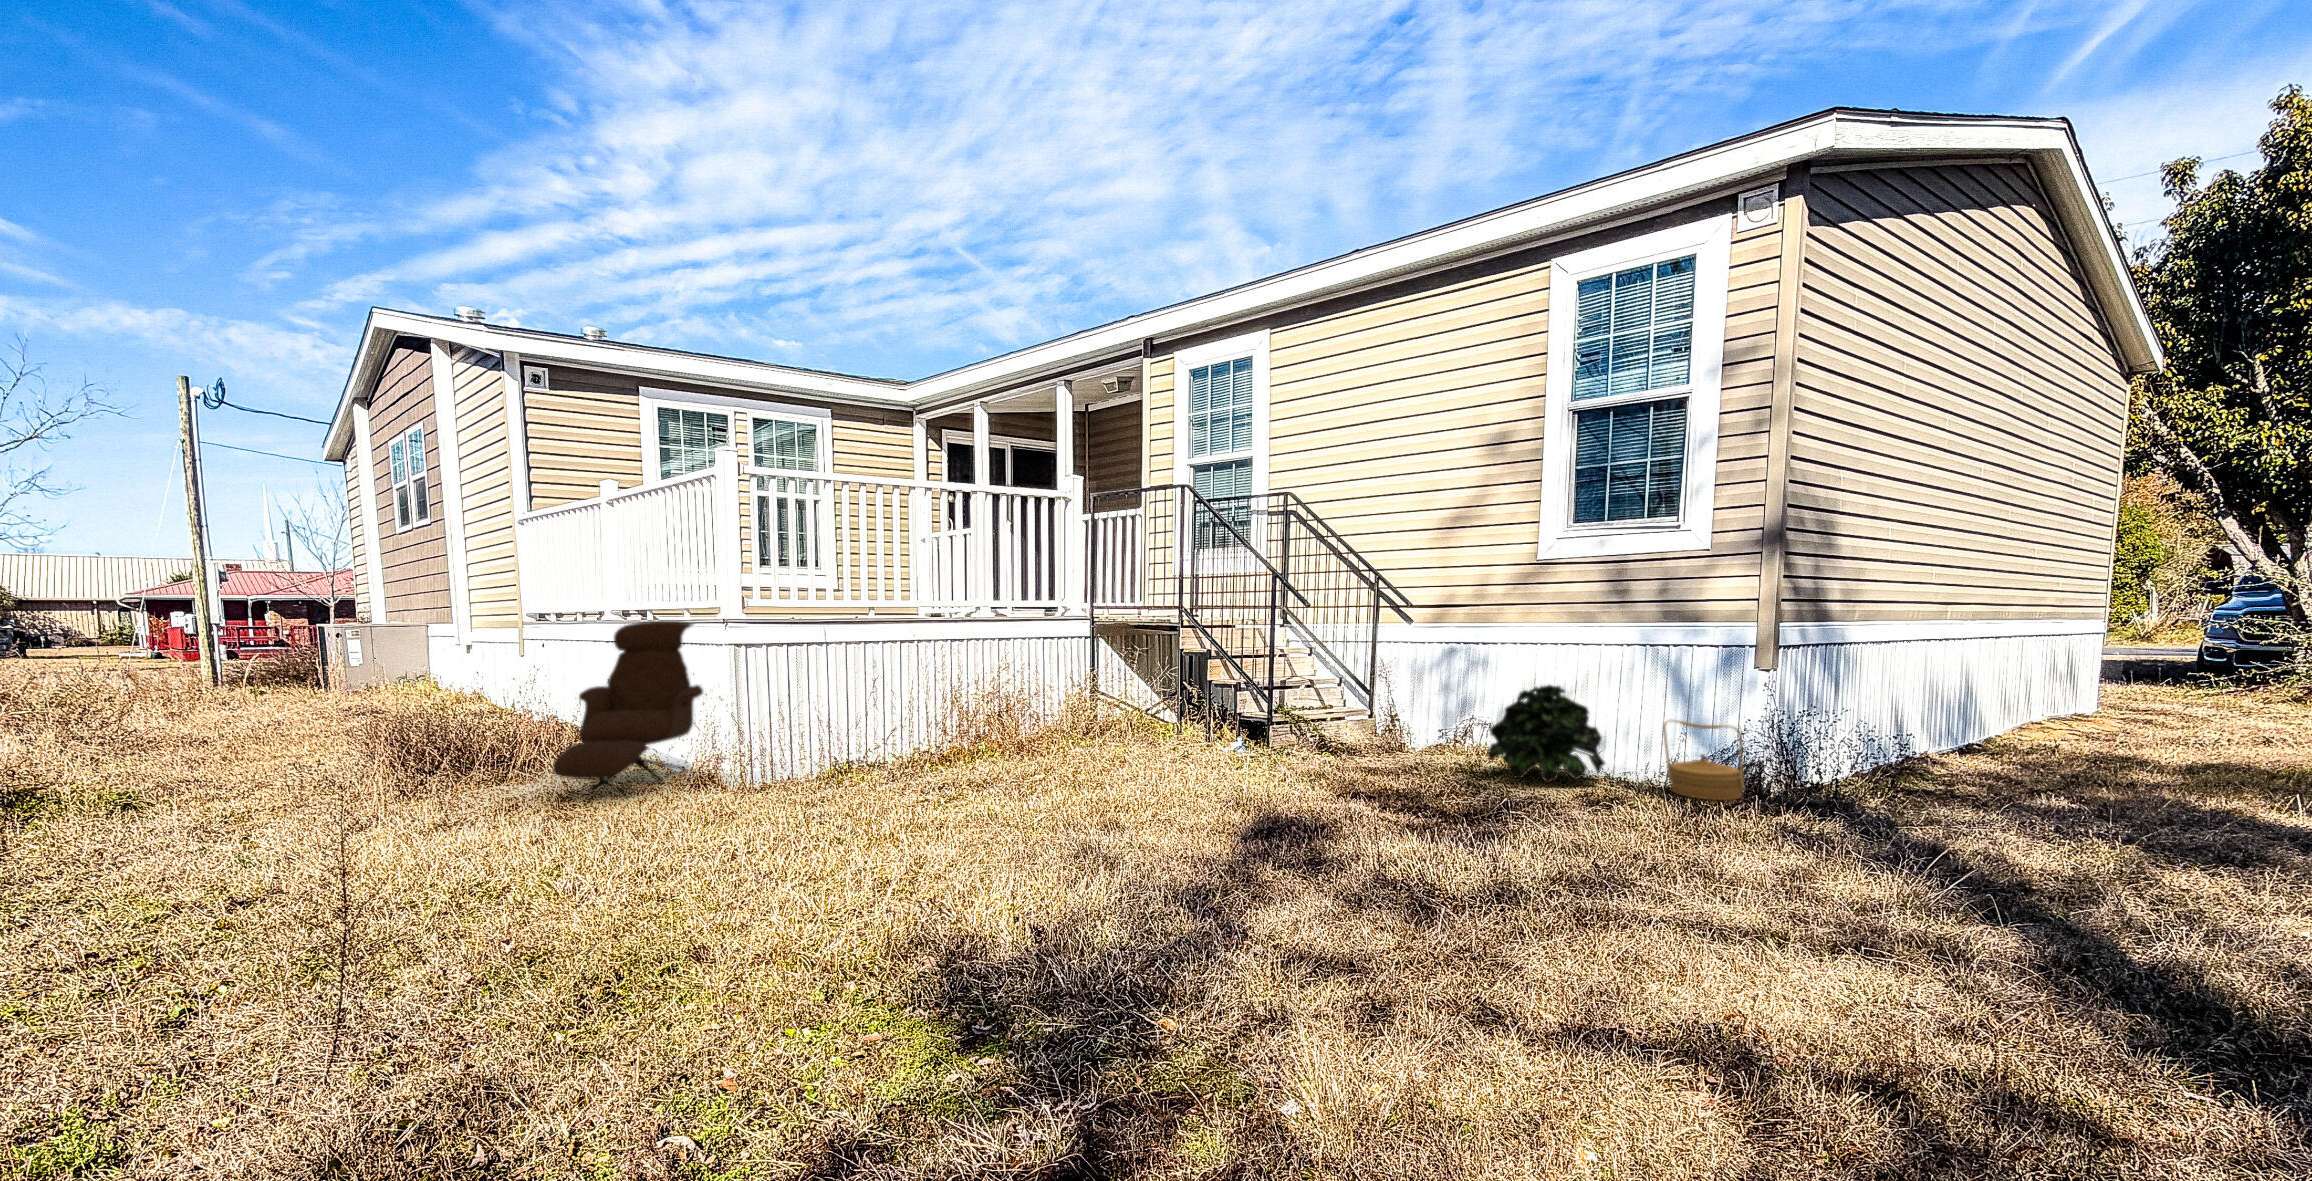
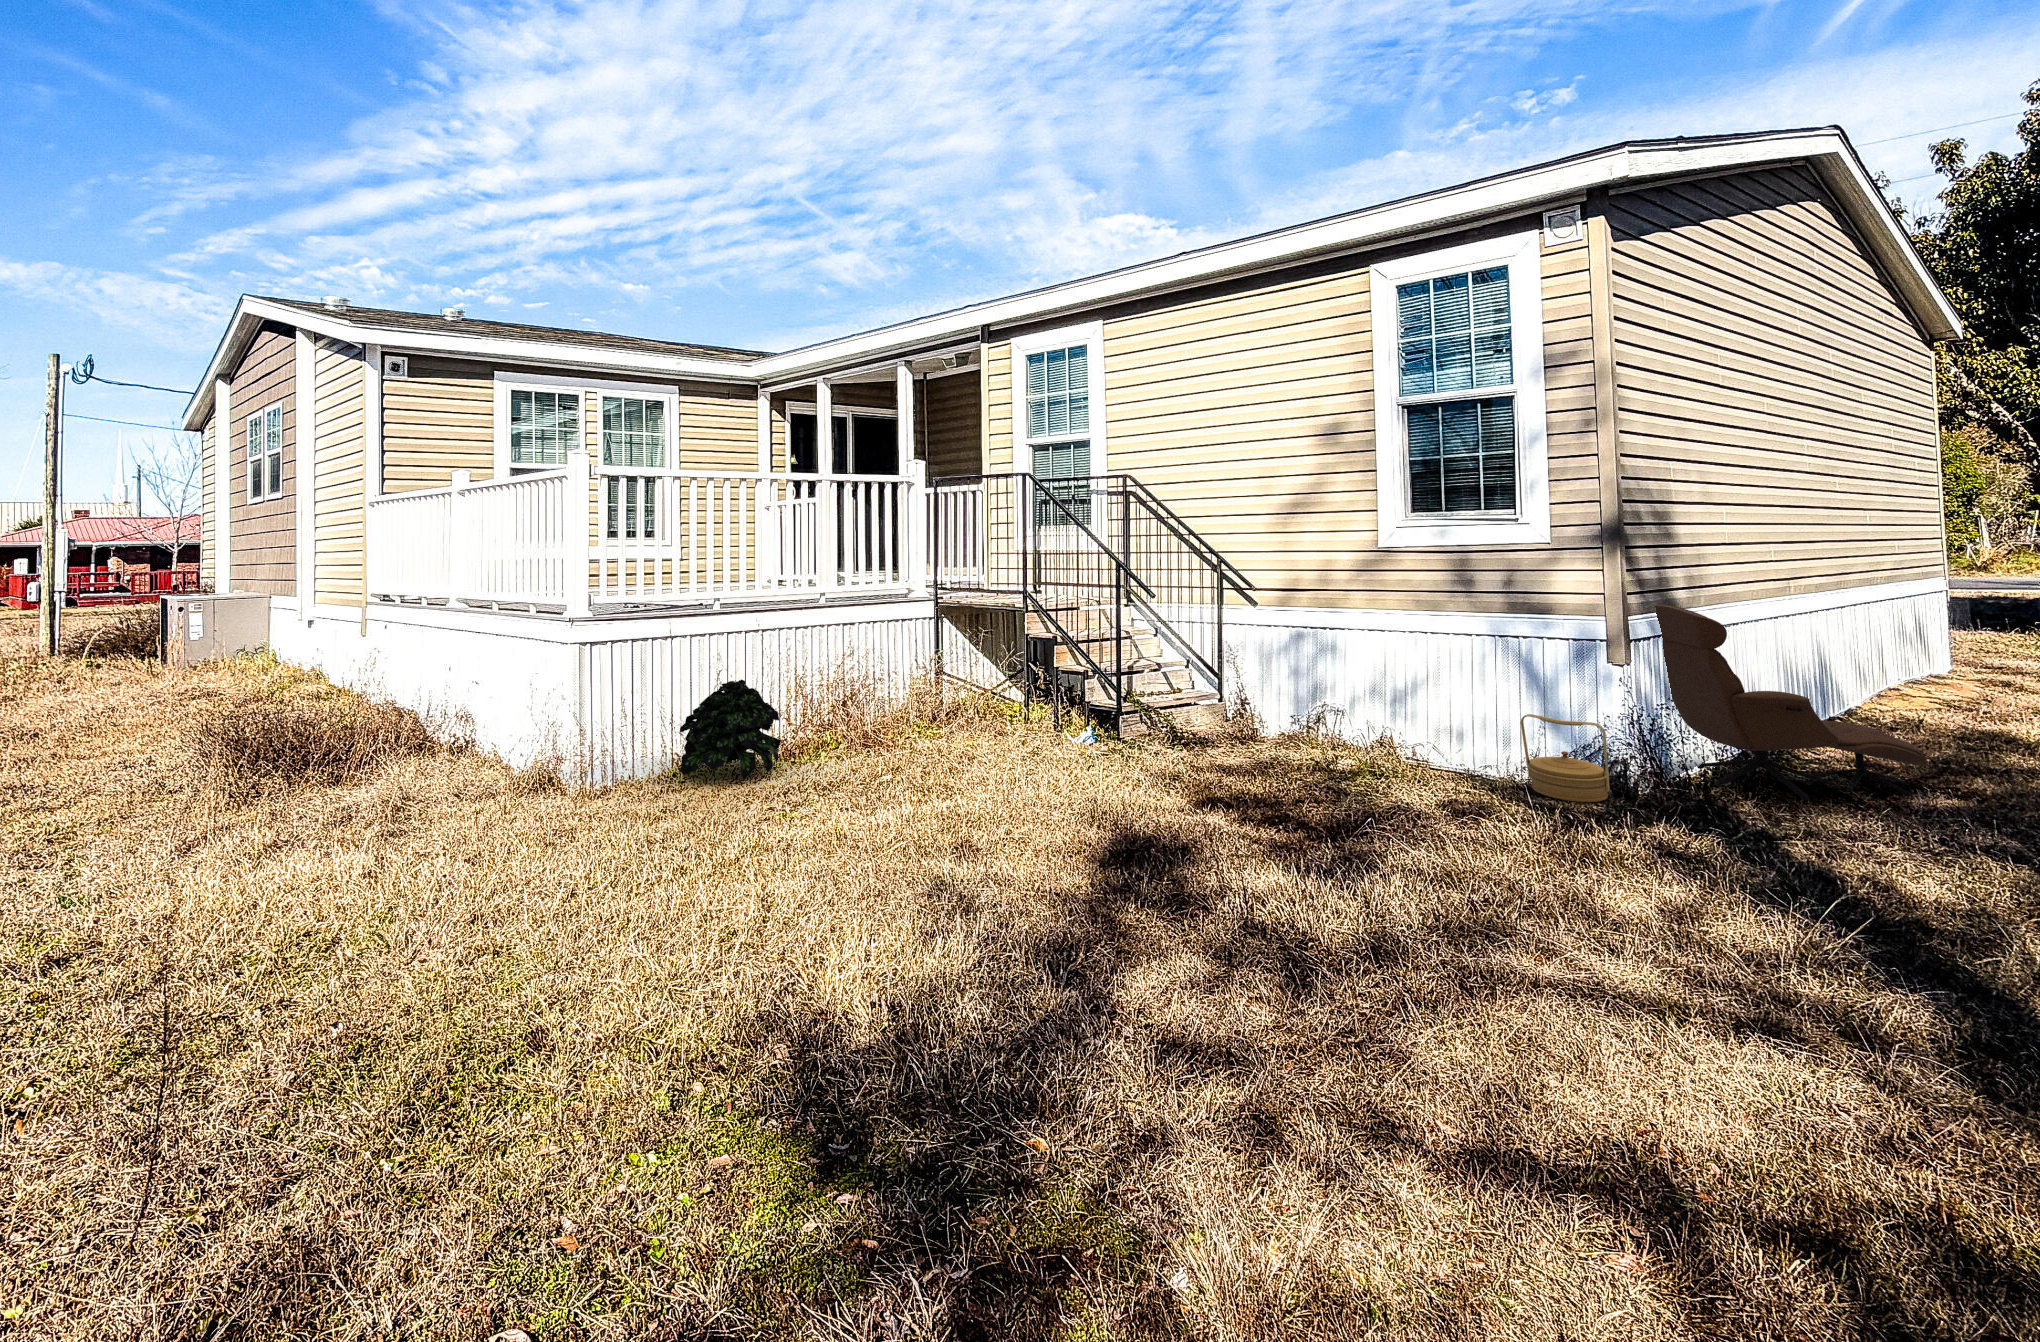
lounge chair: present [553,621,703,803] -> present [1653,604,1927,800]
potted plant: present [1488,685,1605,783] -> present [680,680,781,780]

